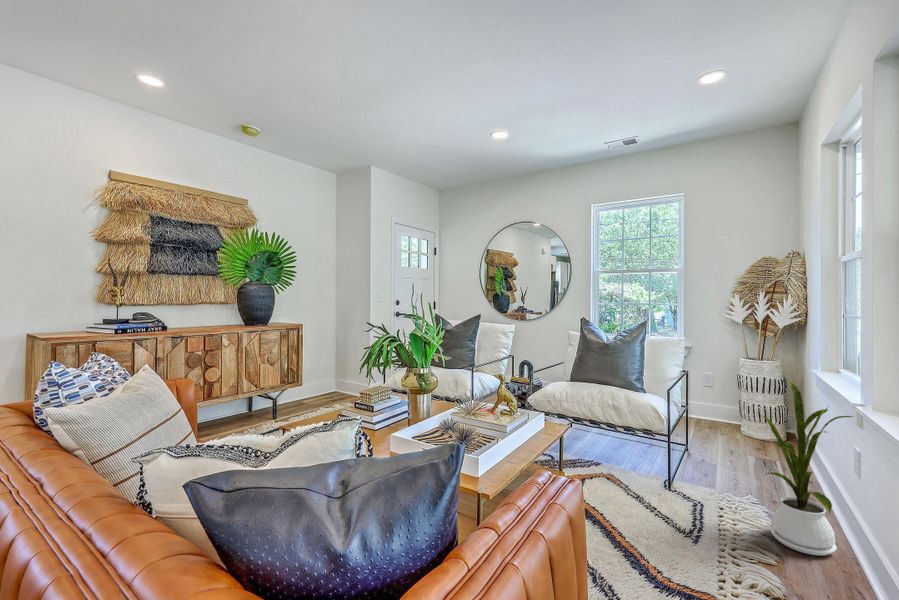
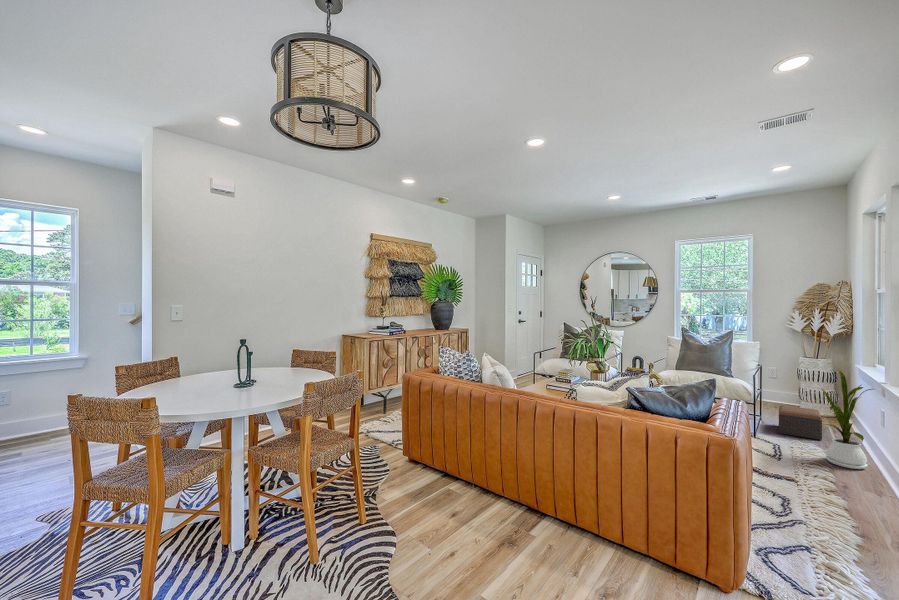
footstool: none [705,431,766,488] -> present [779,405,822,440]

